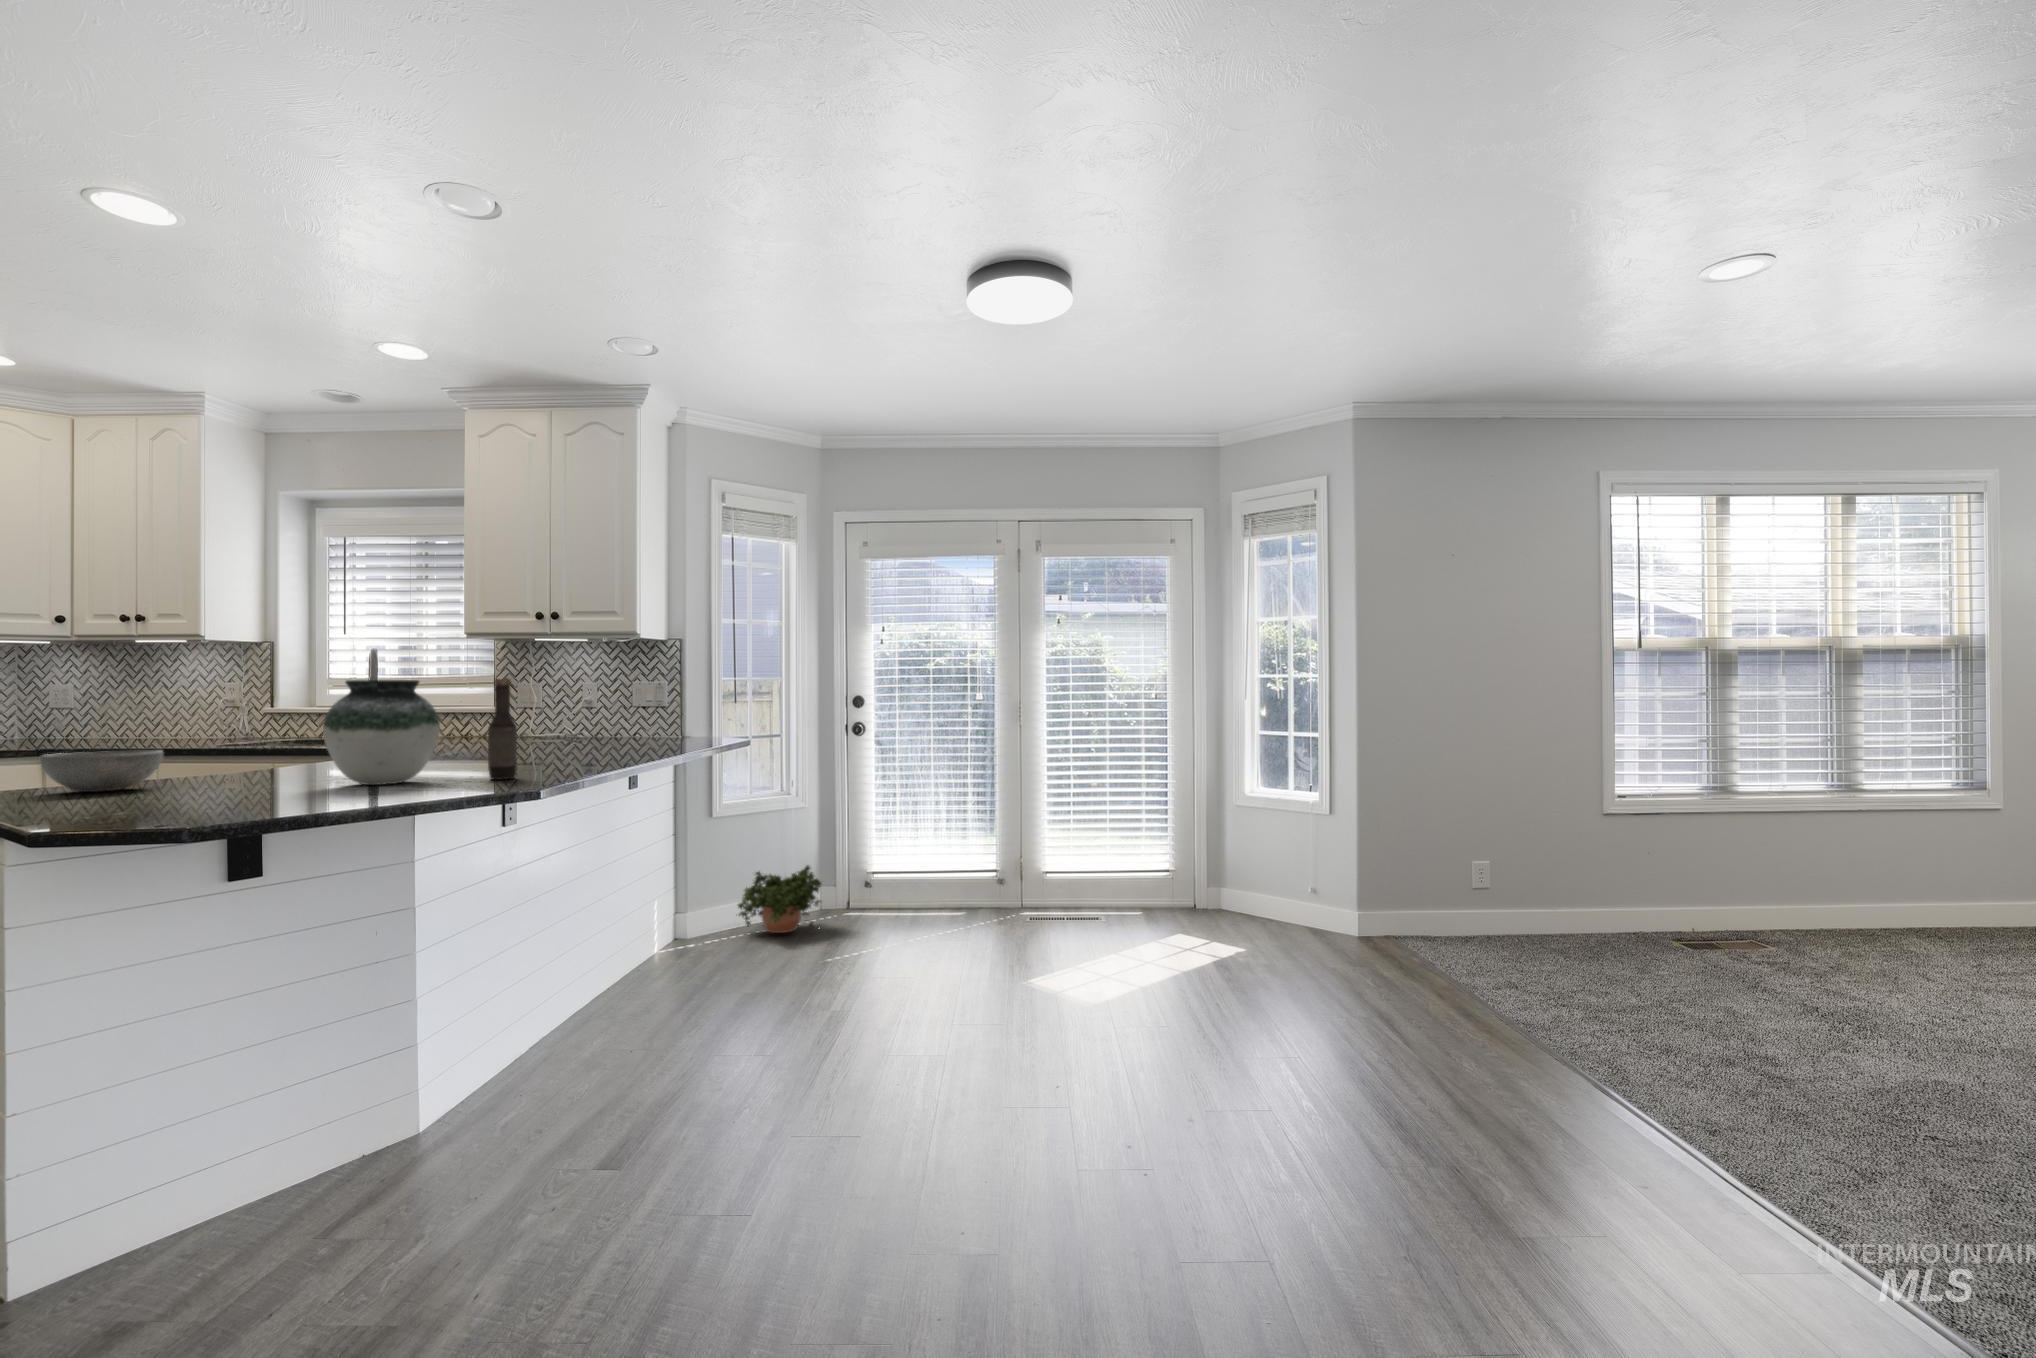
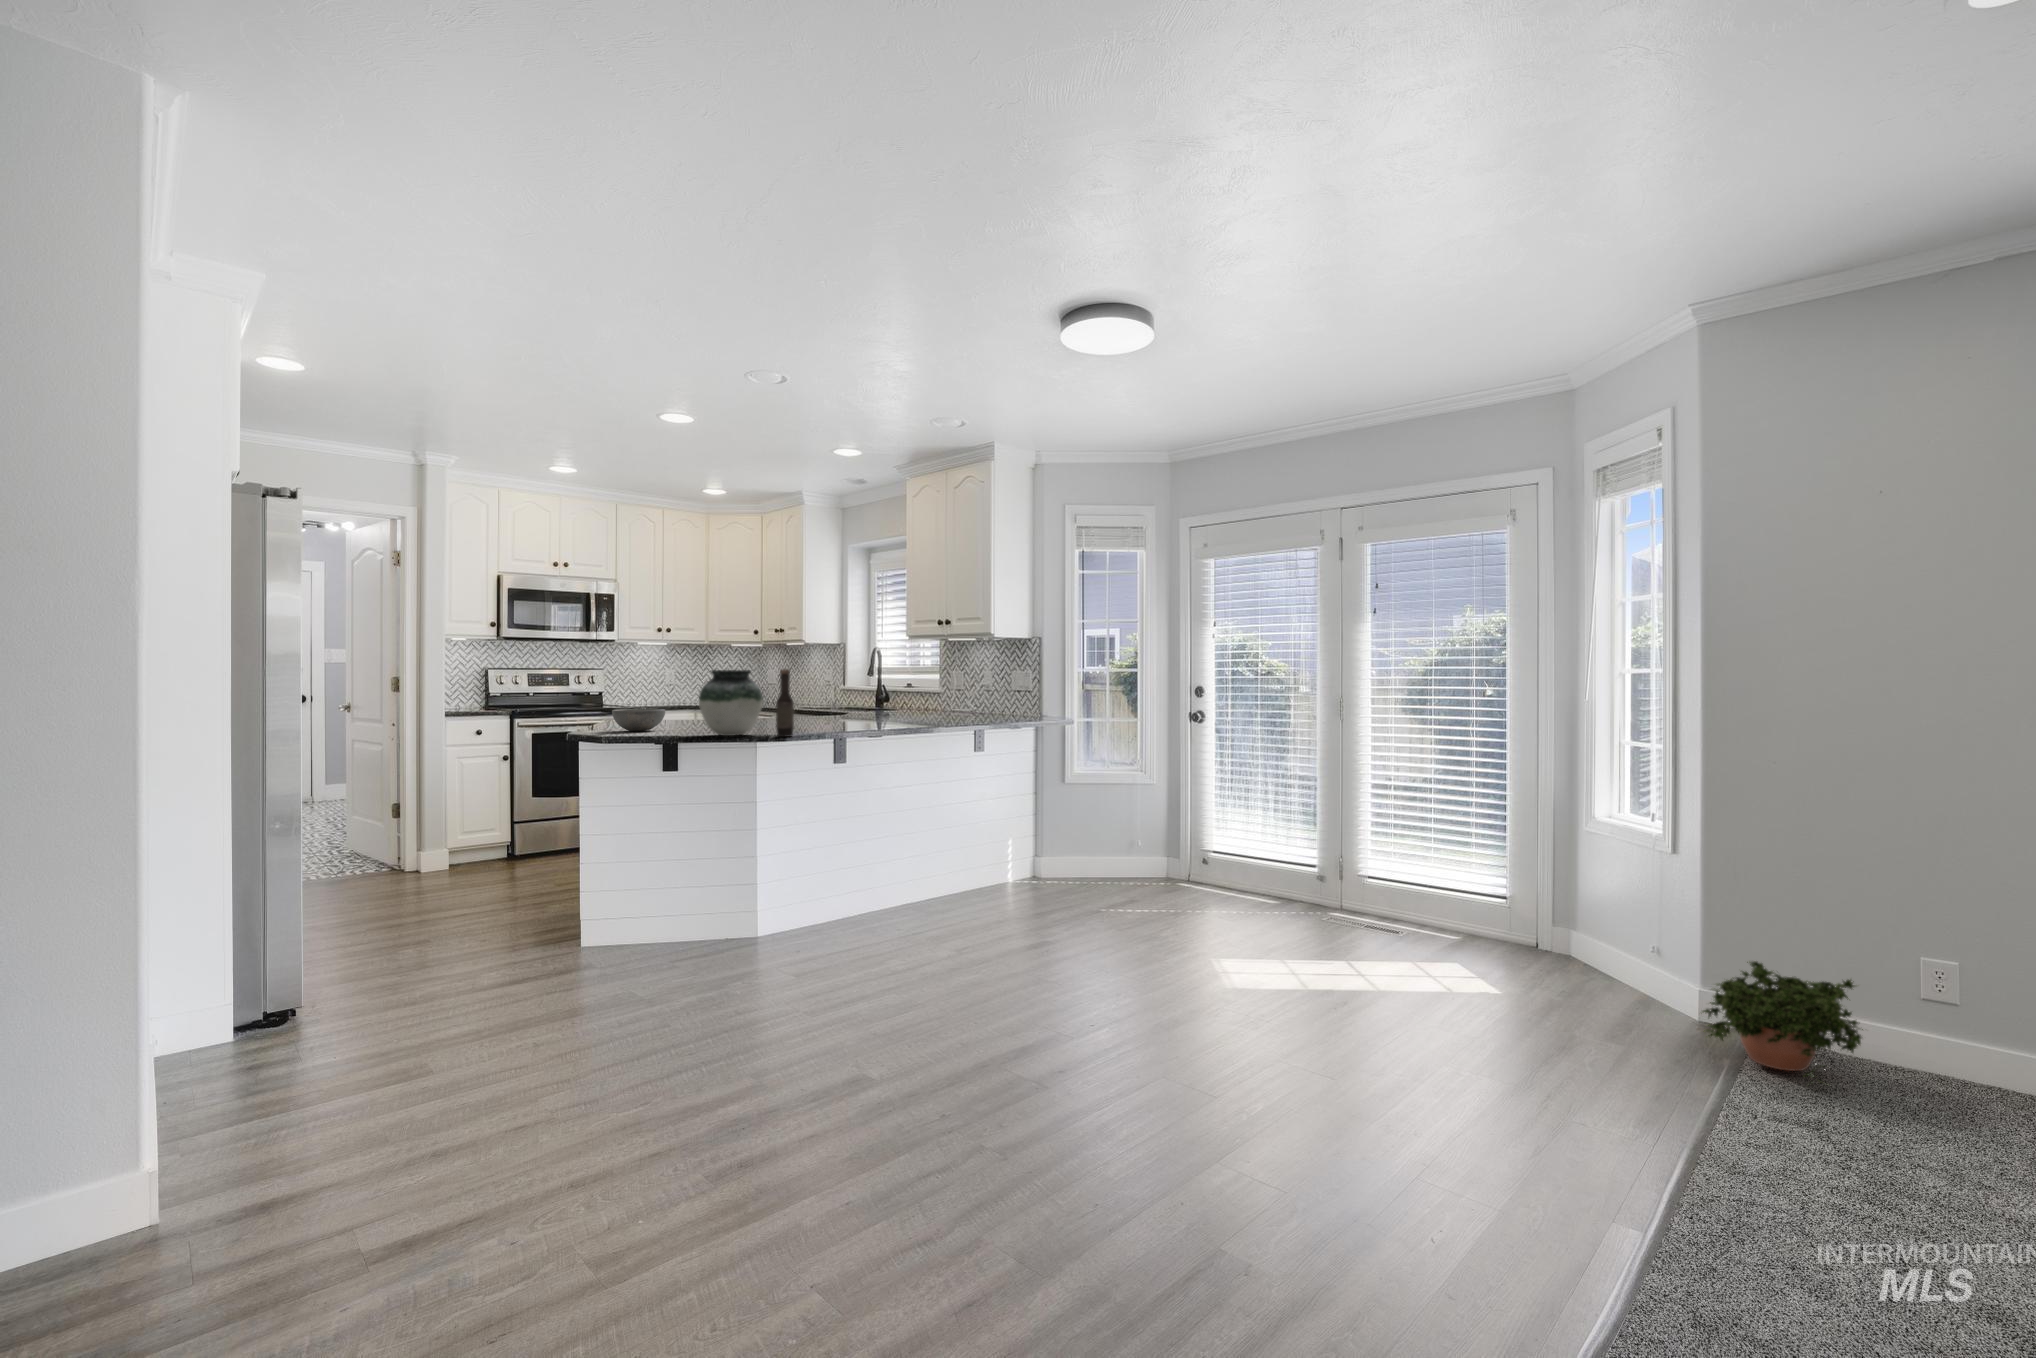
potted plant: present [738,865,821,933] -> present [1702,961,1863,1083]

